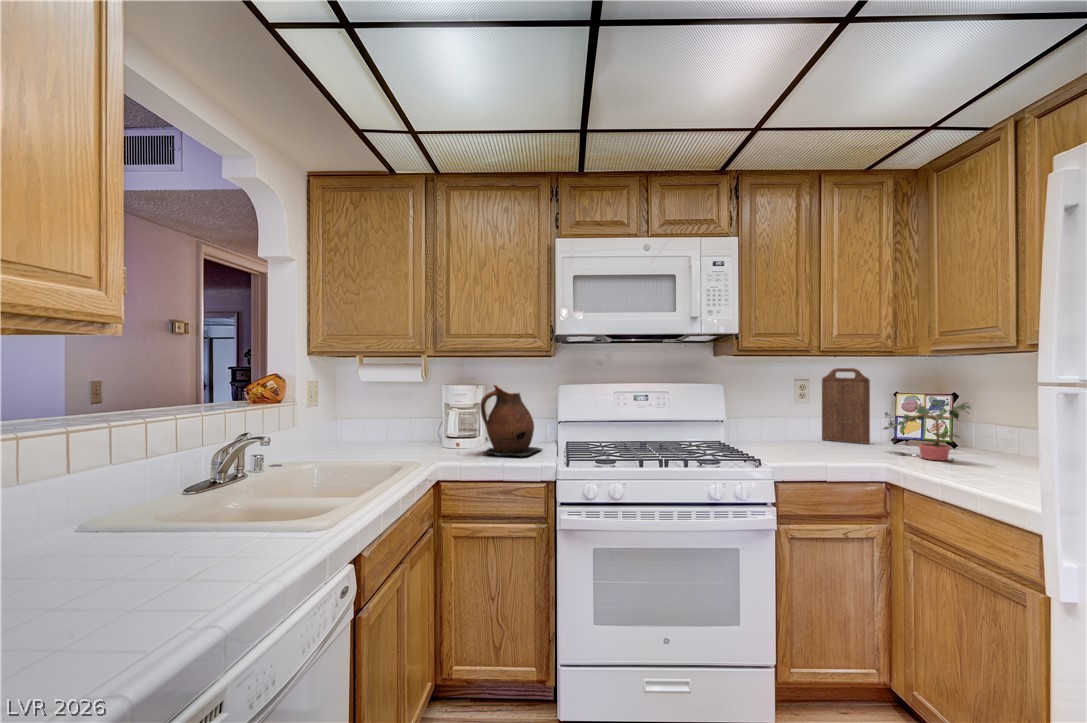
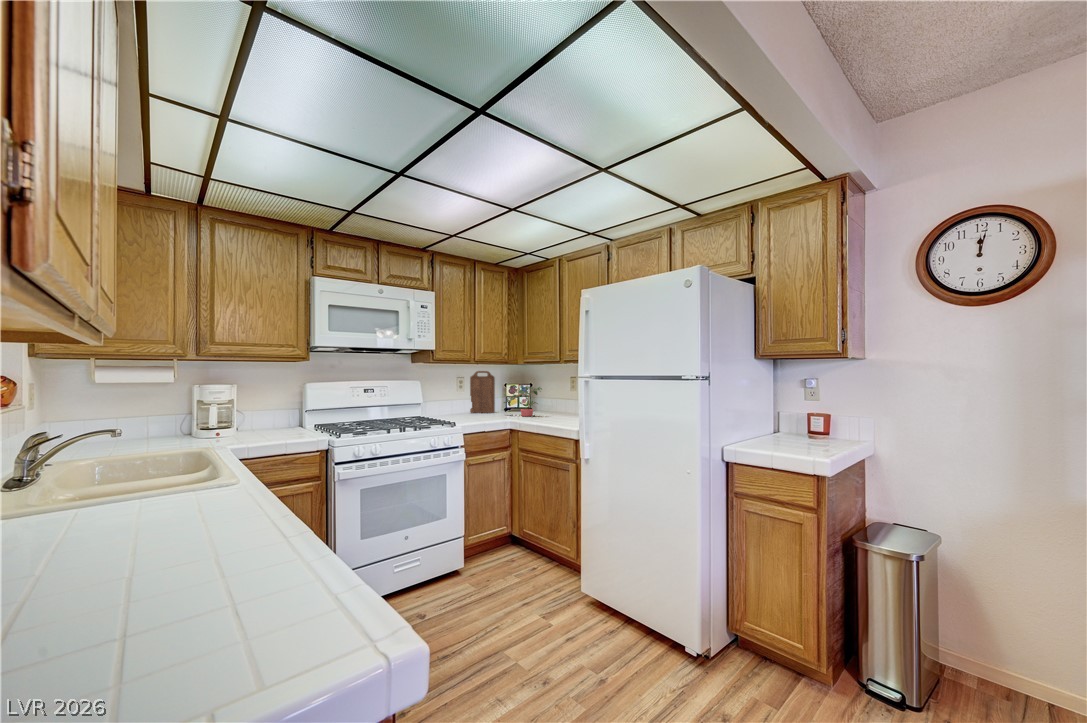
ceramic pitcher: present [480,385,542,457] -> none [257,384,305,437]

